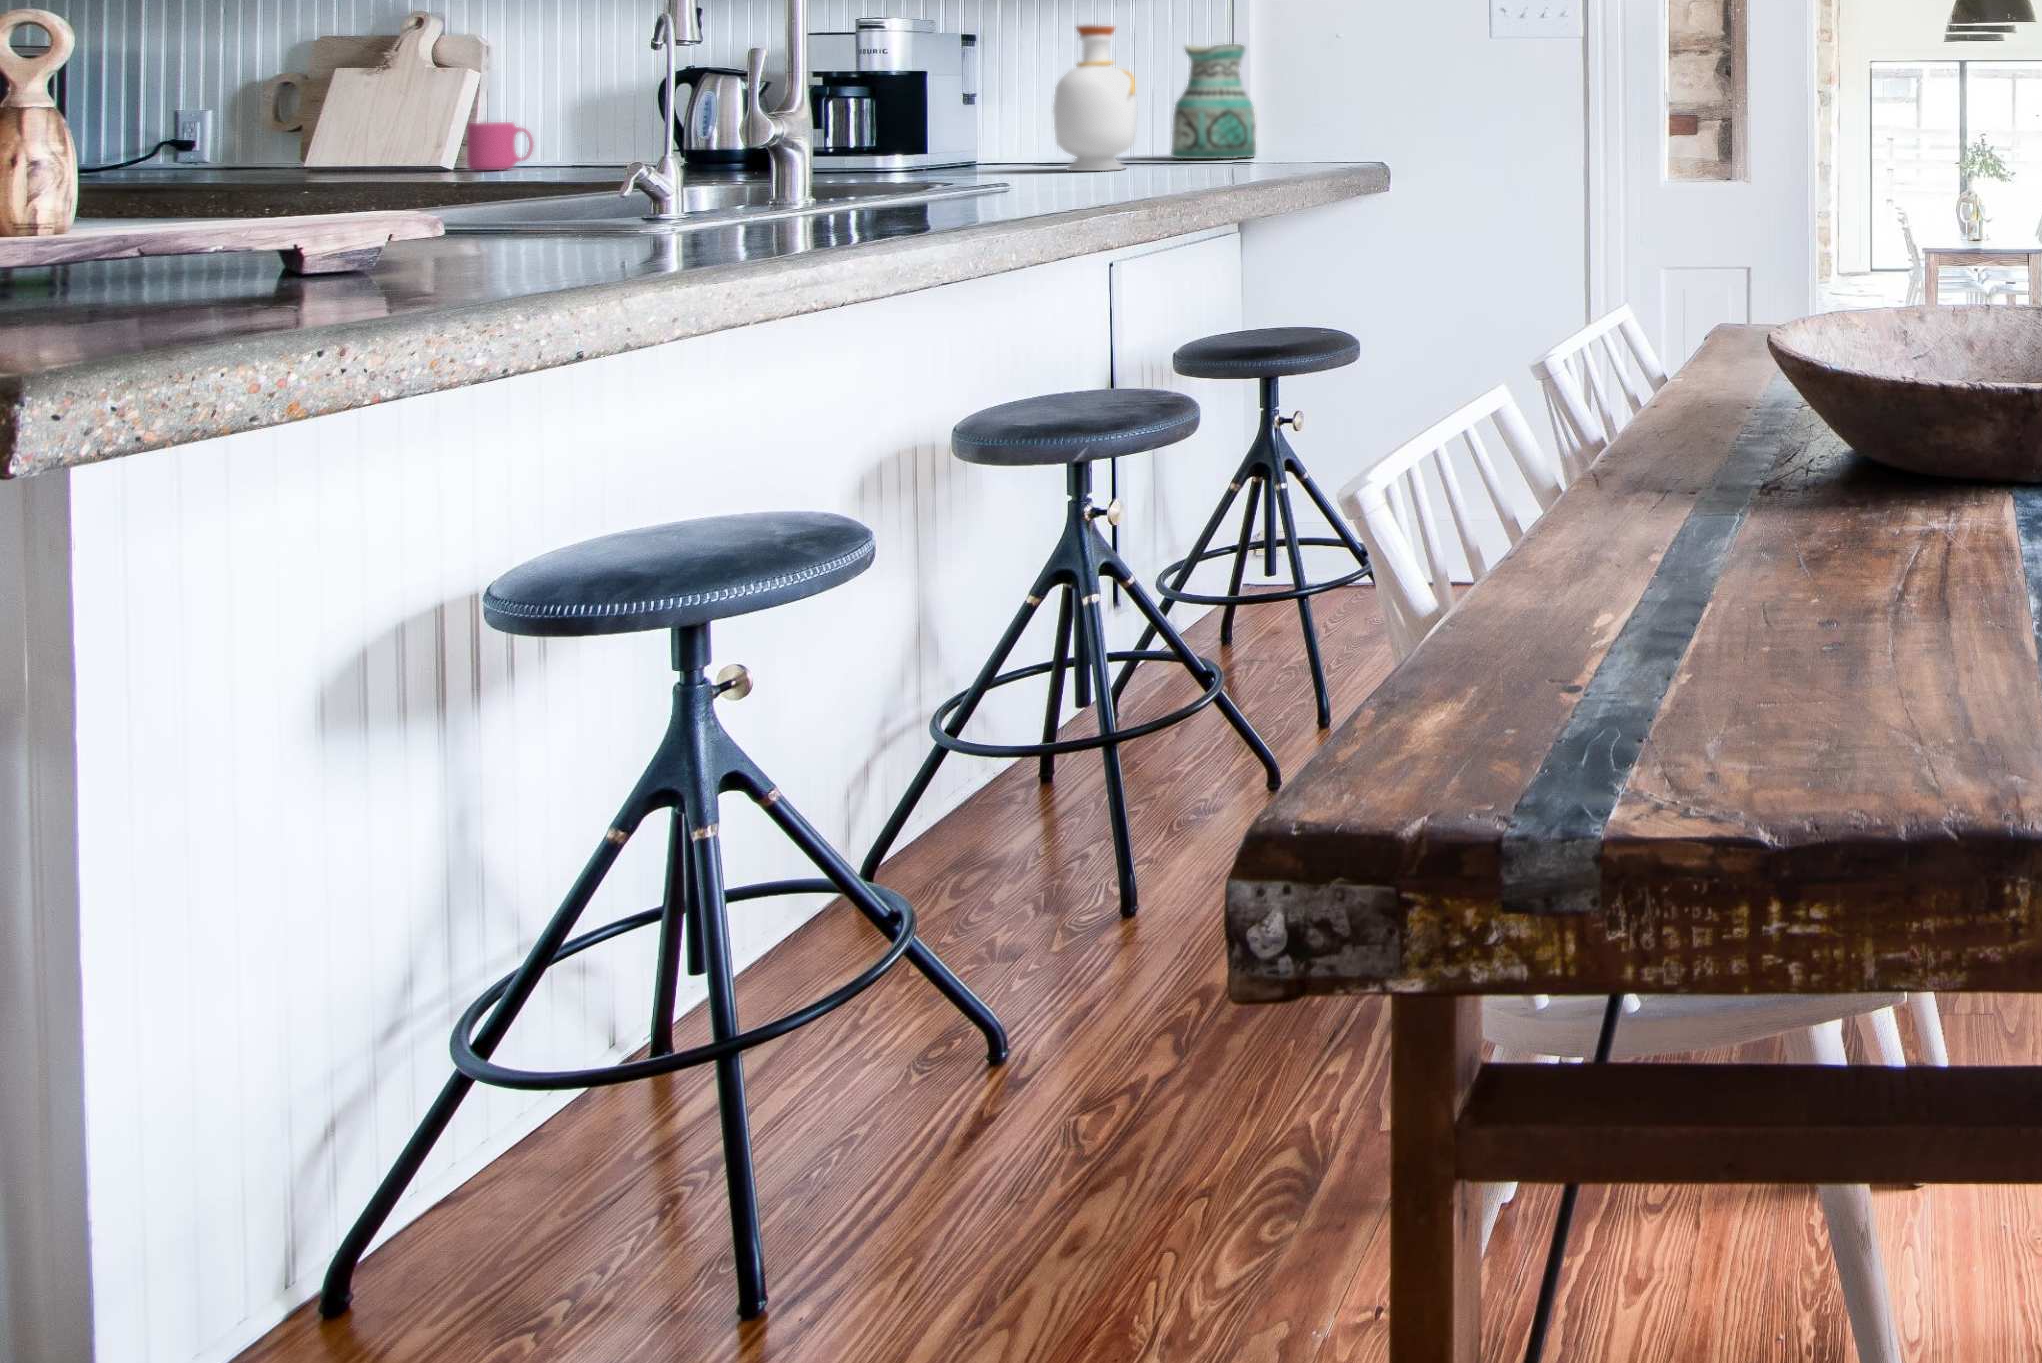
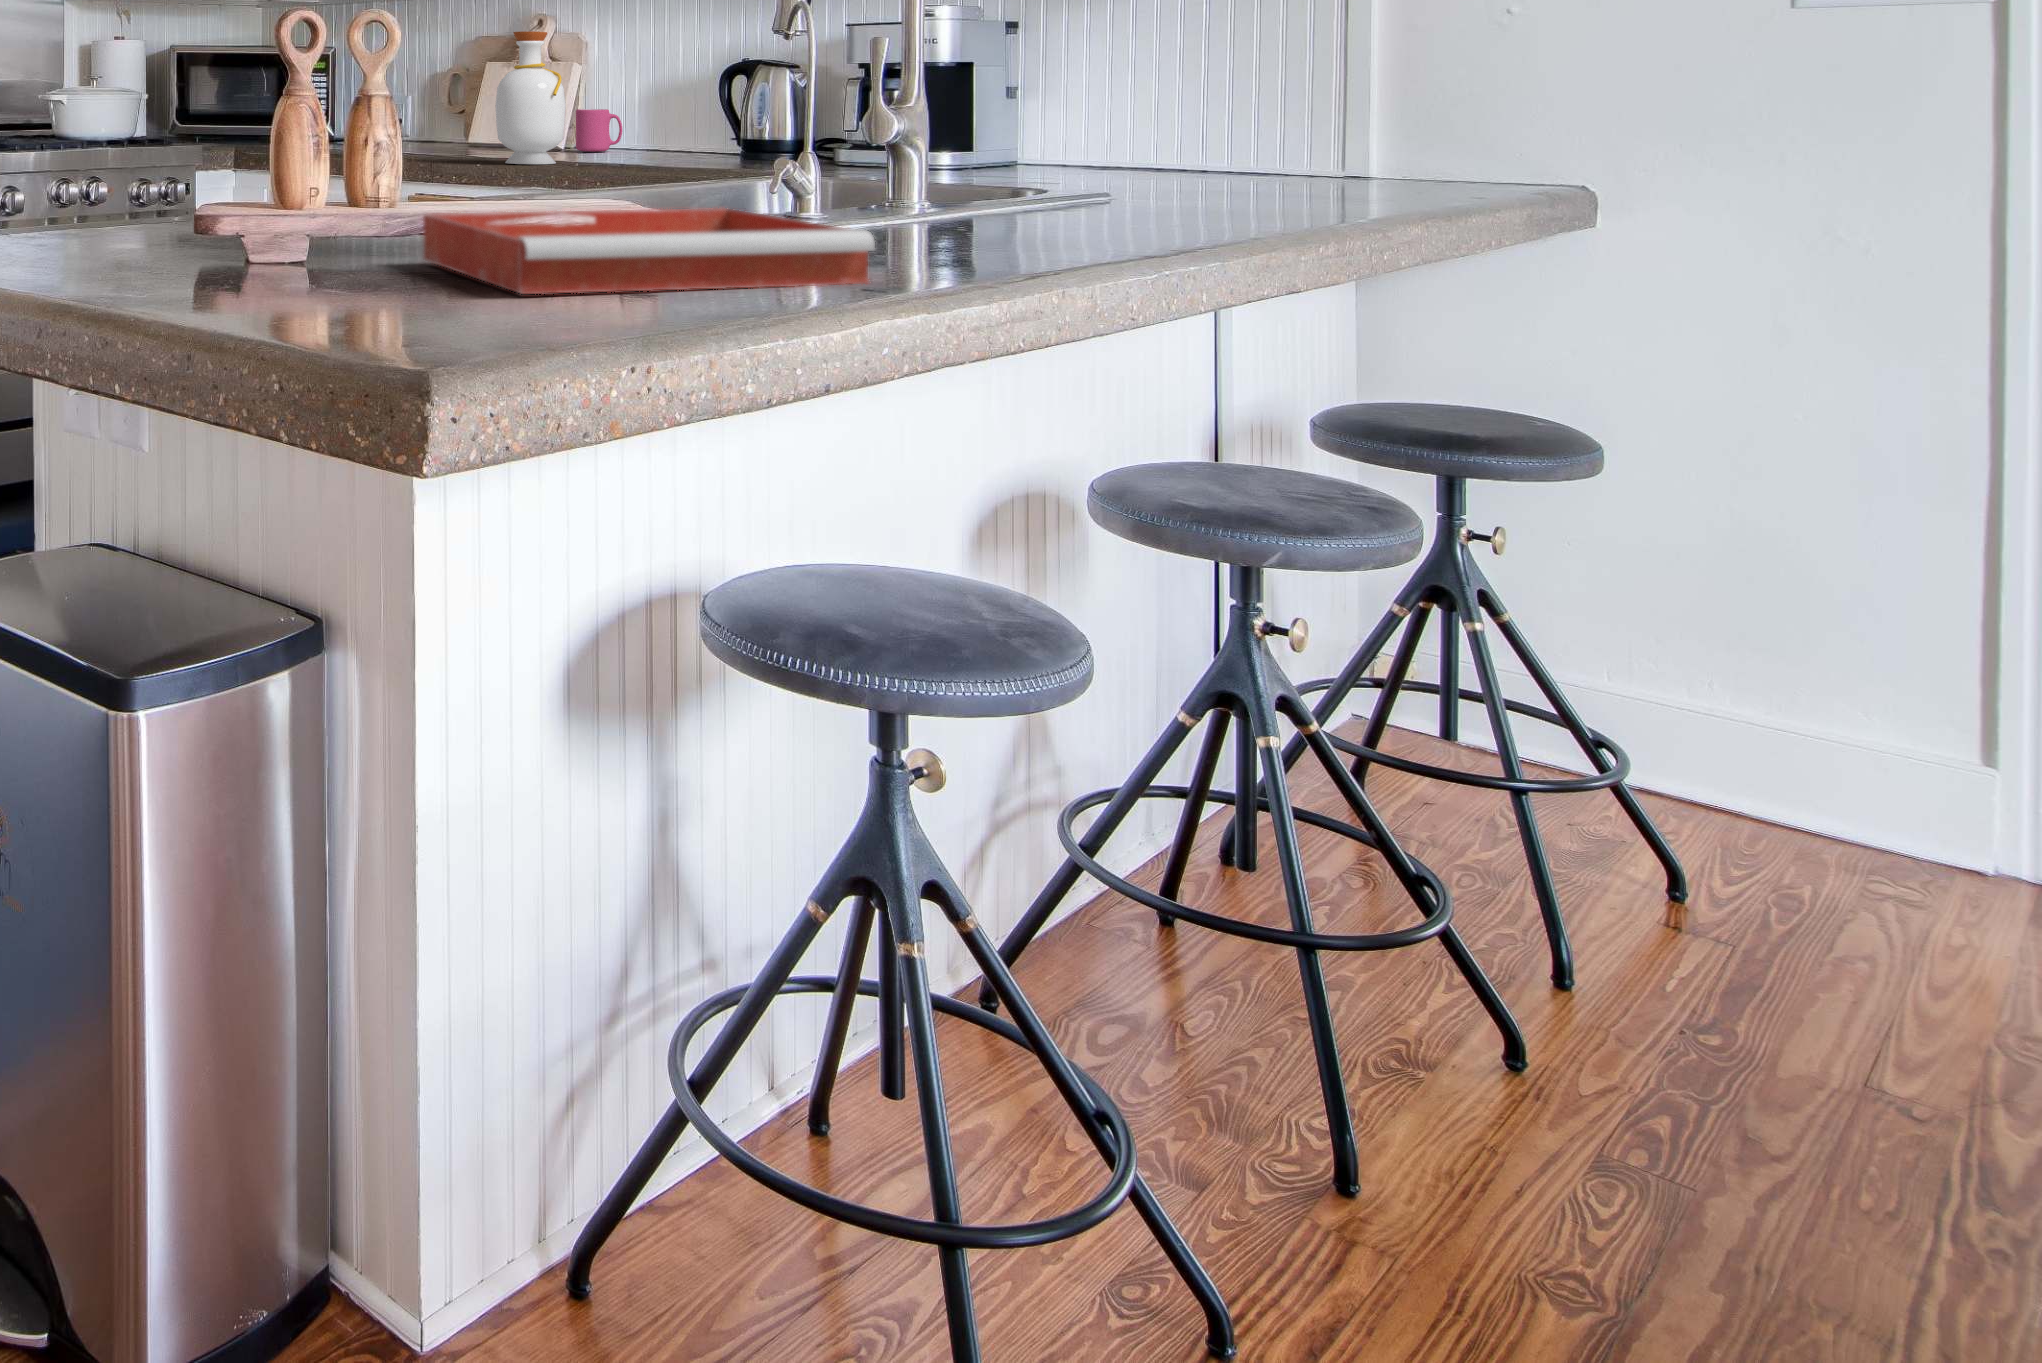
bottle: present [1053,25,1137,171] -> present [495,31,566,164]
ceramic pitcher: present [1171,44,1256,159] -> none [1260,26,1377,171]
tray: none [117,208,695,305] -> present [423,208,875,294]

